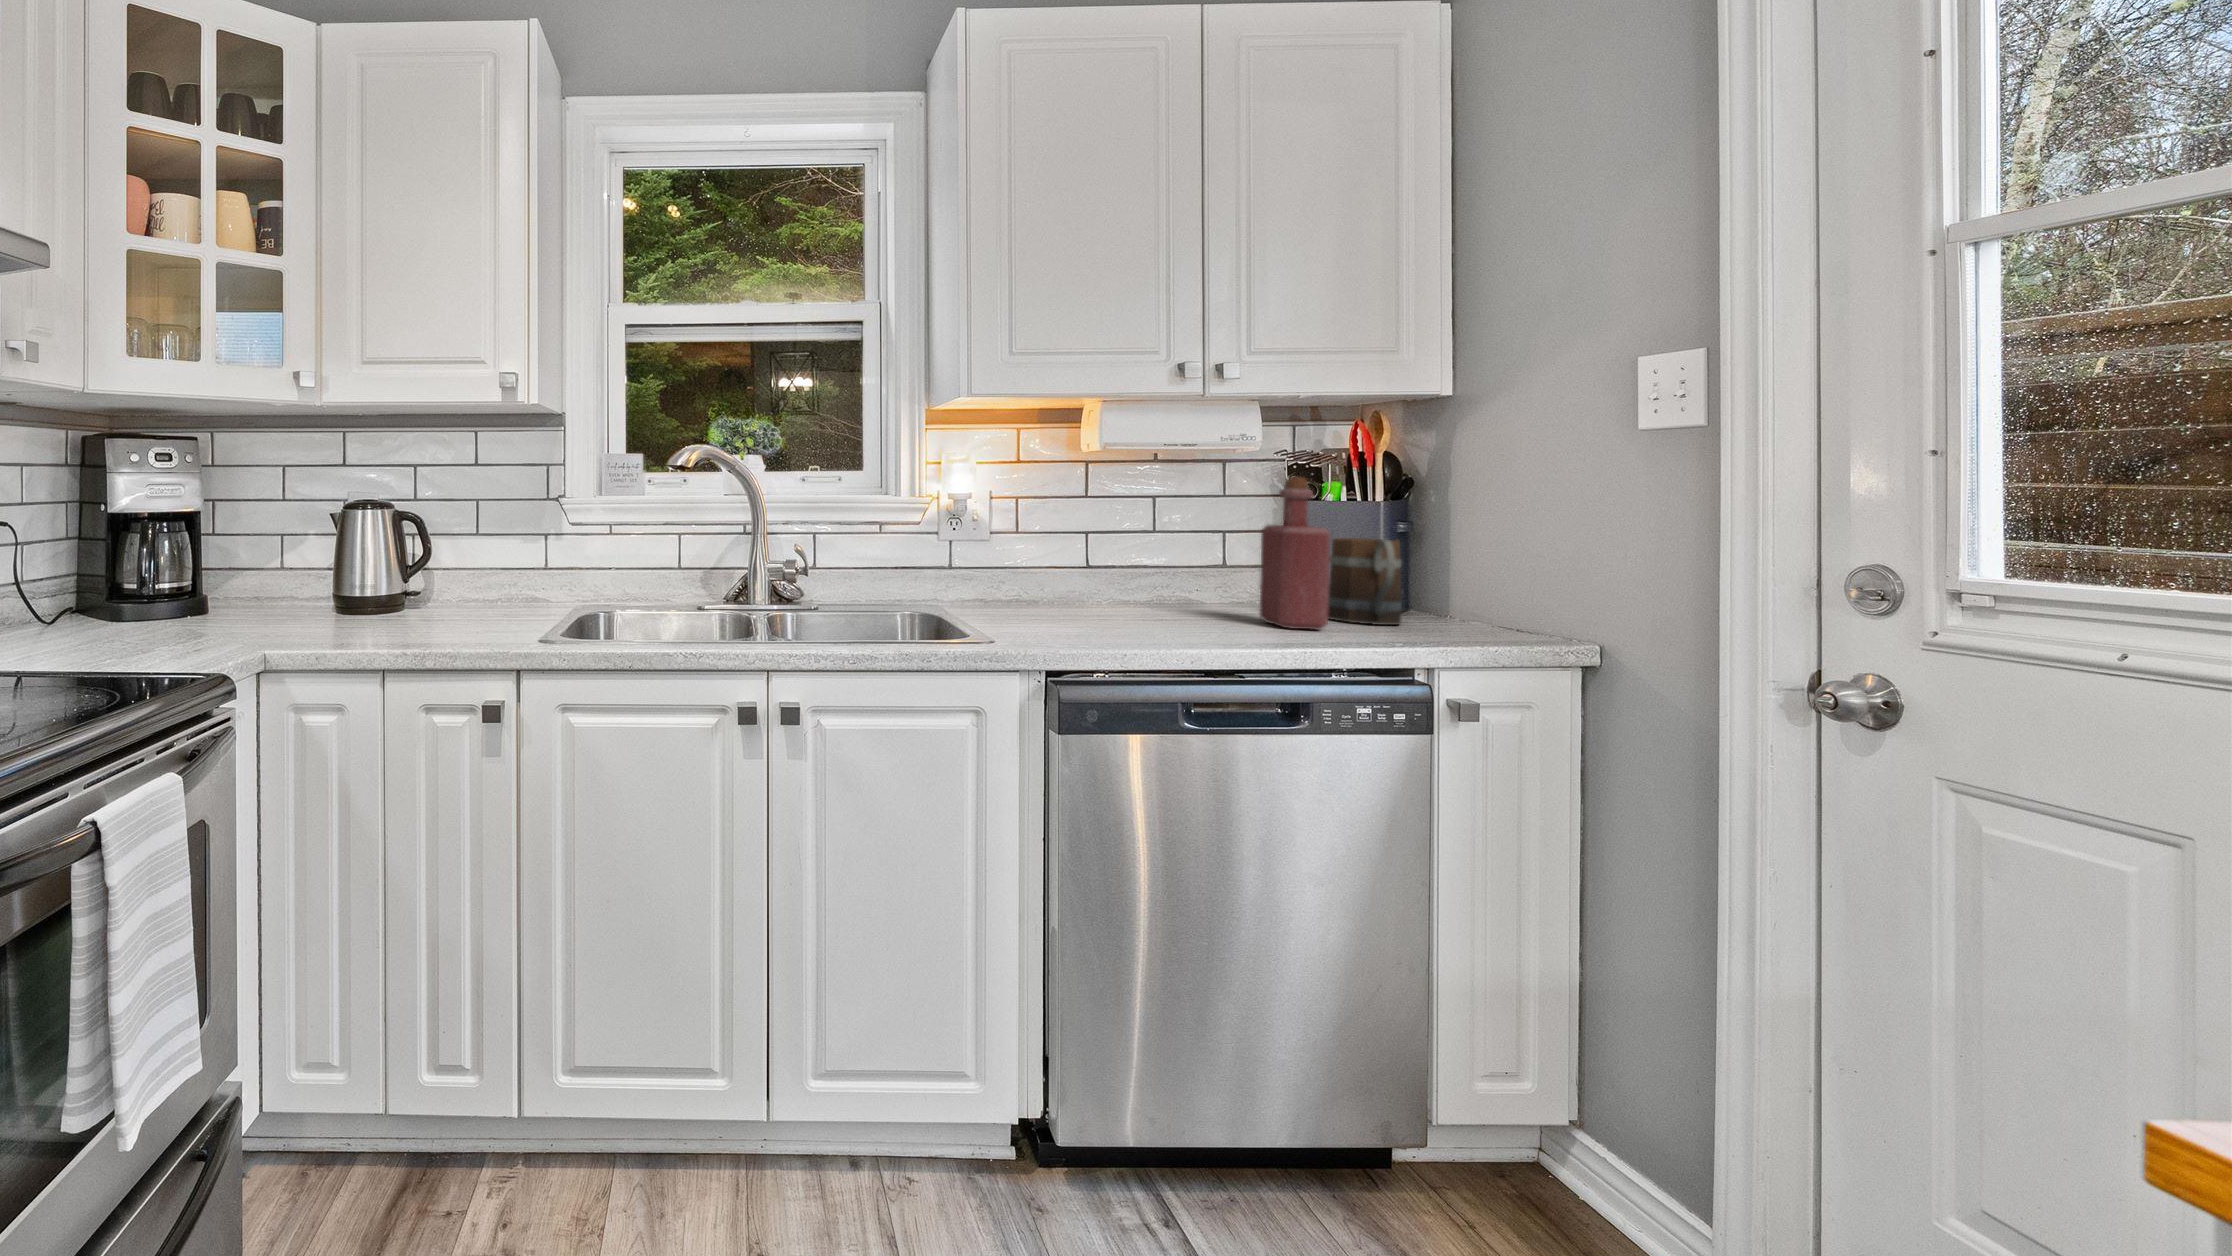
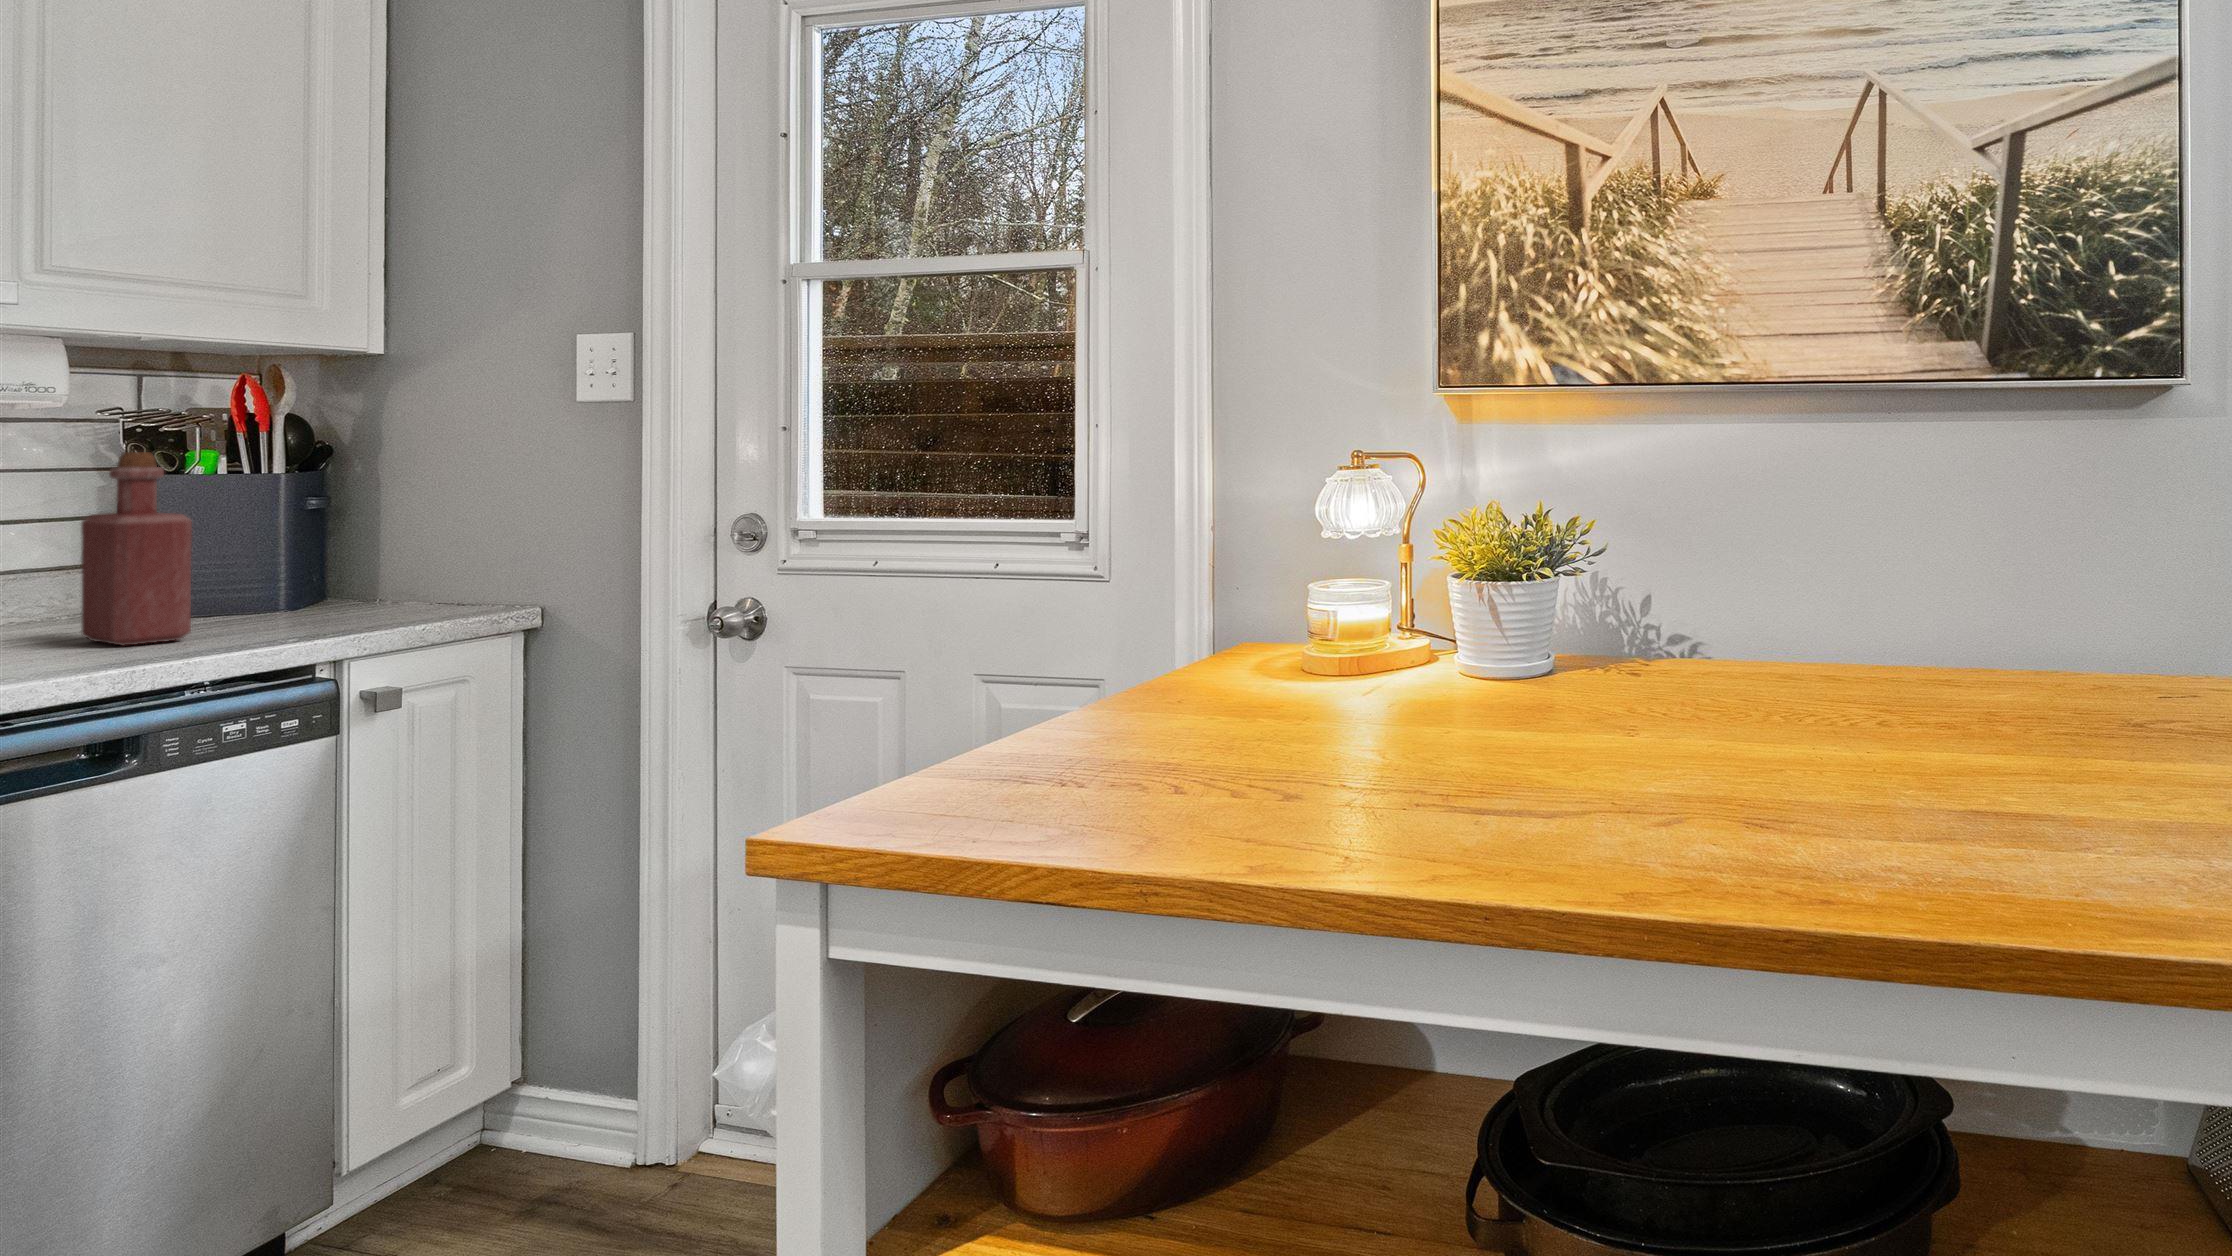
mug: present [1328,538,1402,625] -> none [196,518,304,623]

